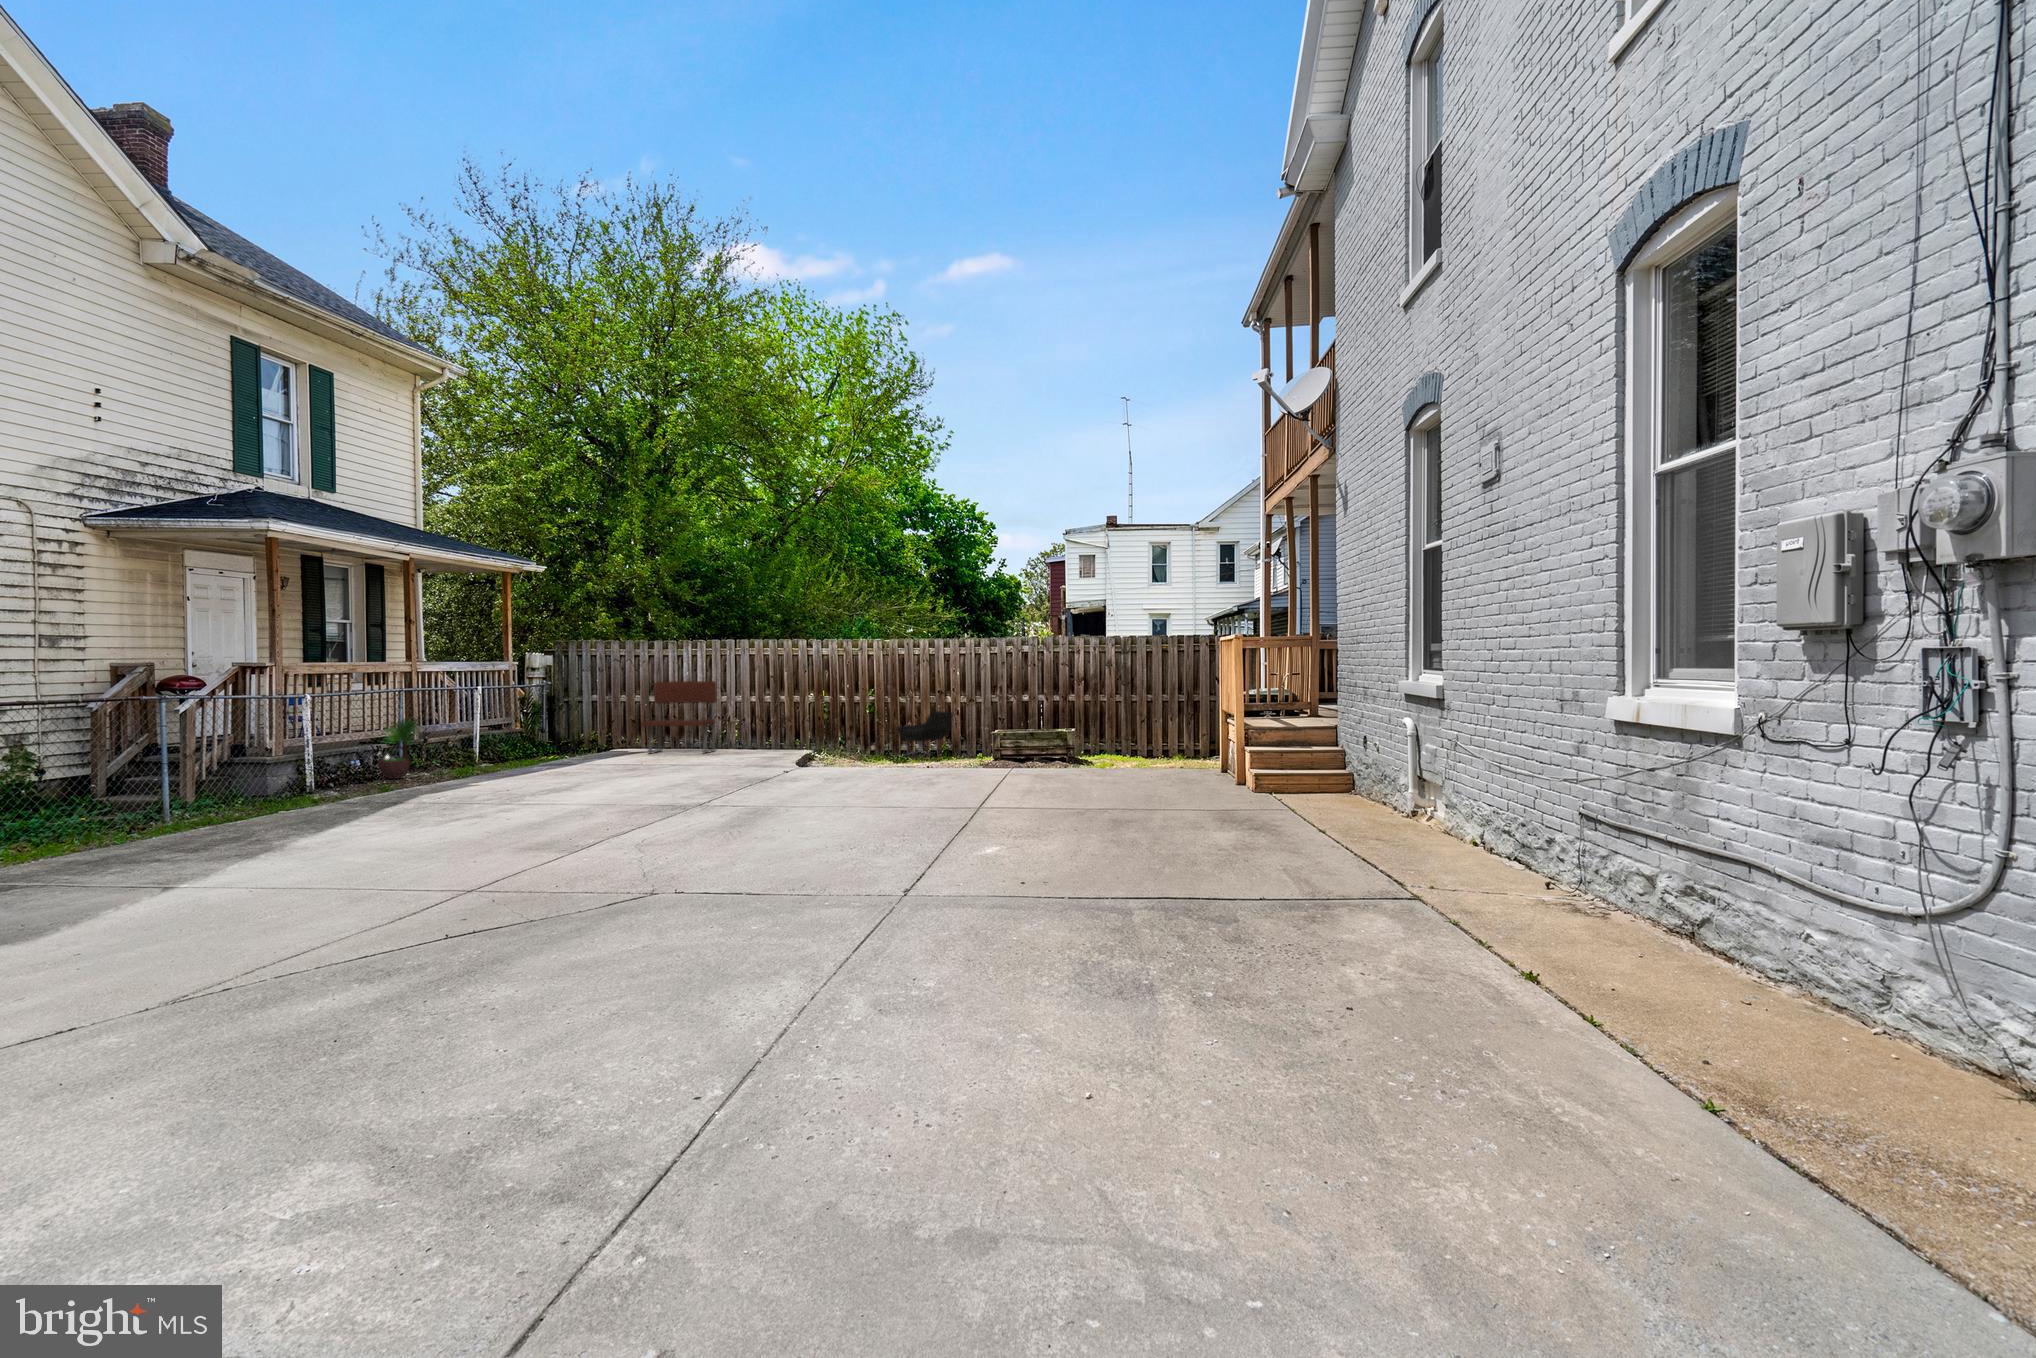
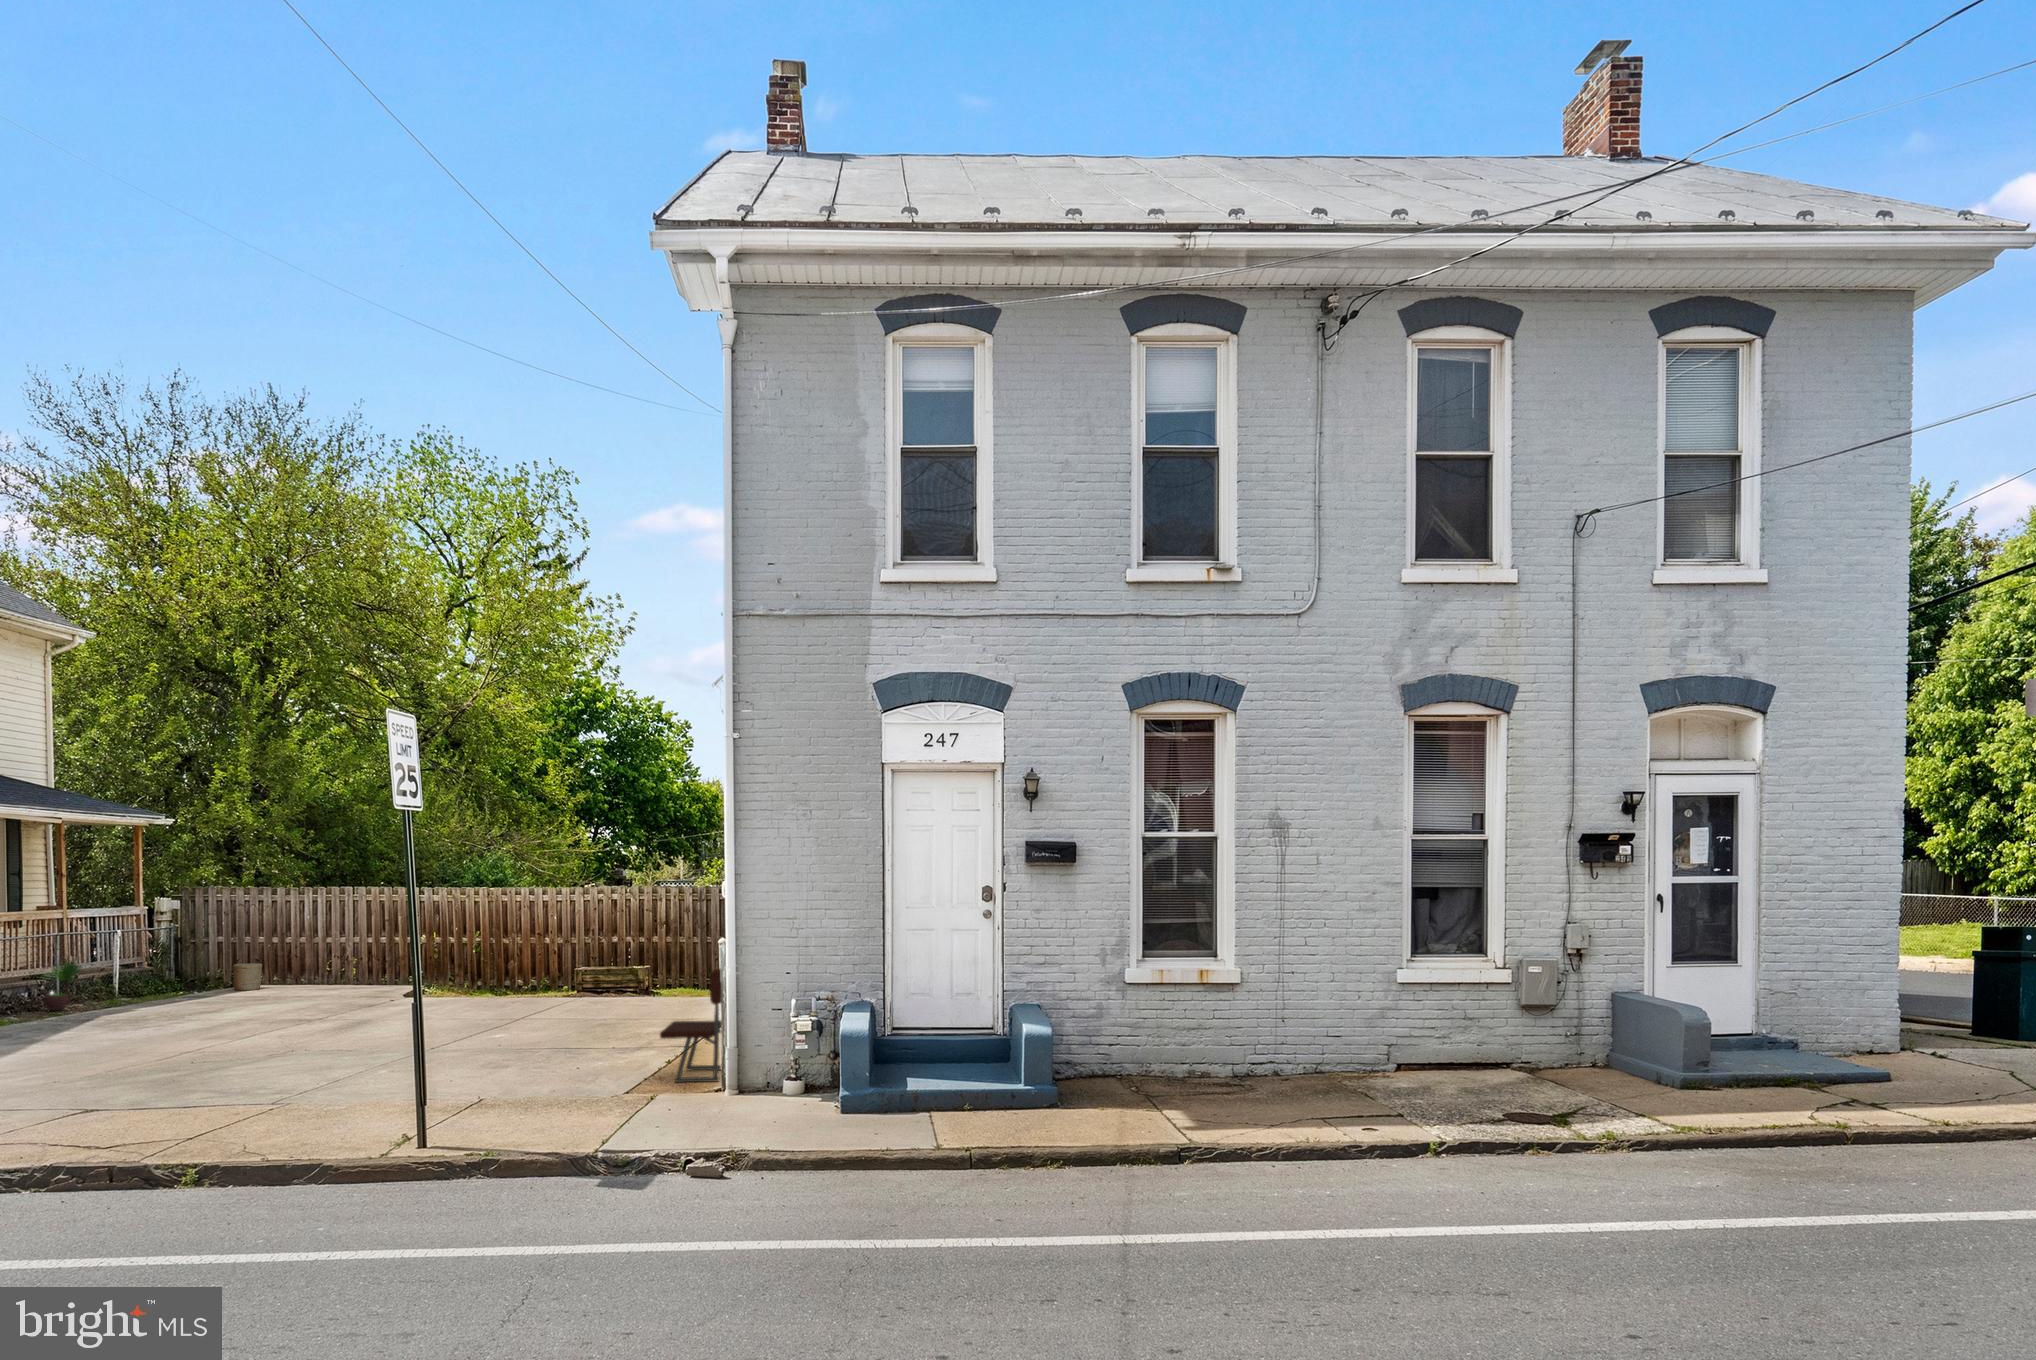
bench: present [641,681,717,754] -> present [660,969,722,1082]
lounge chair: present [897,711,953,753] -> none [497,951,548,990]
woven basket: none [609,724,641,753] -> present [233,963,262,990]

